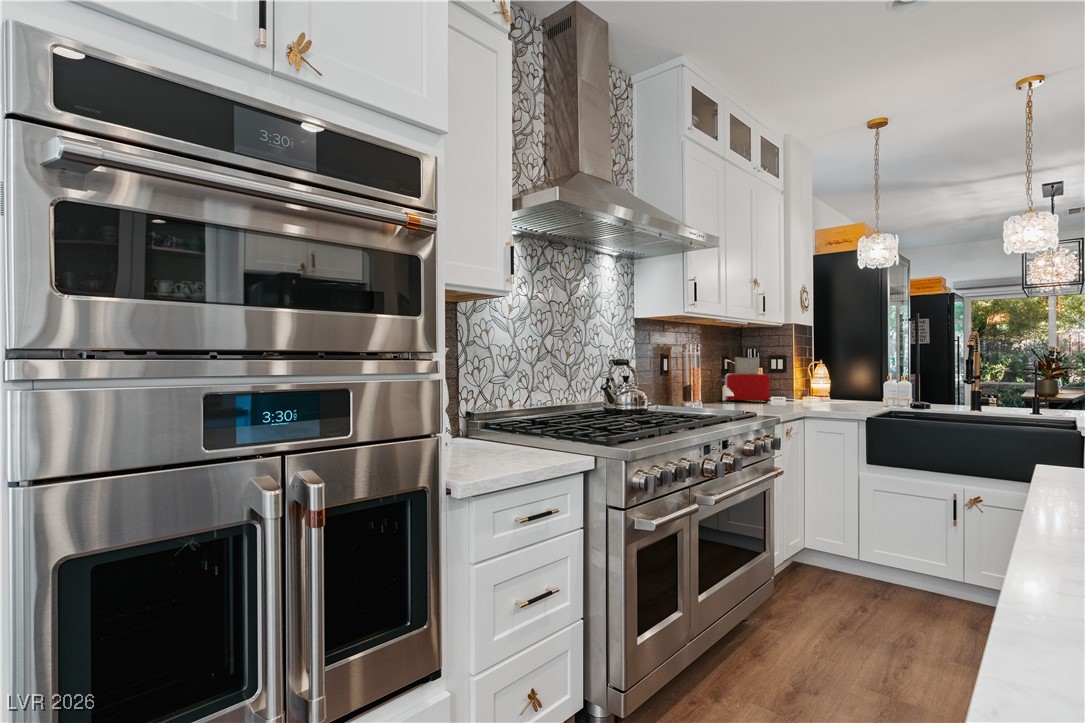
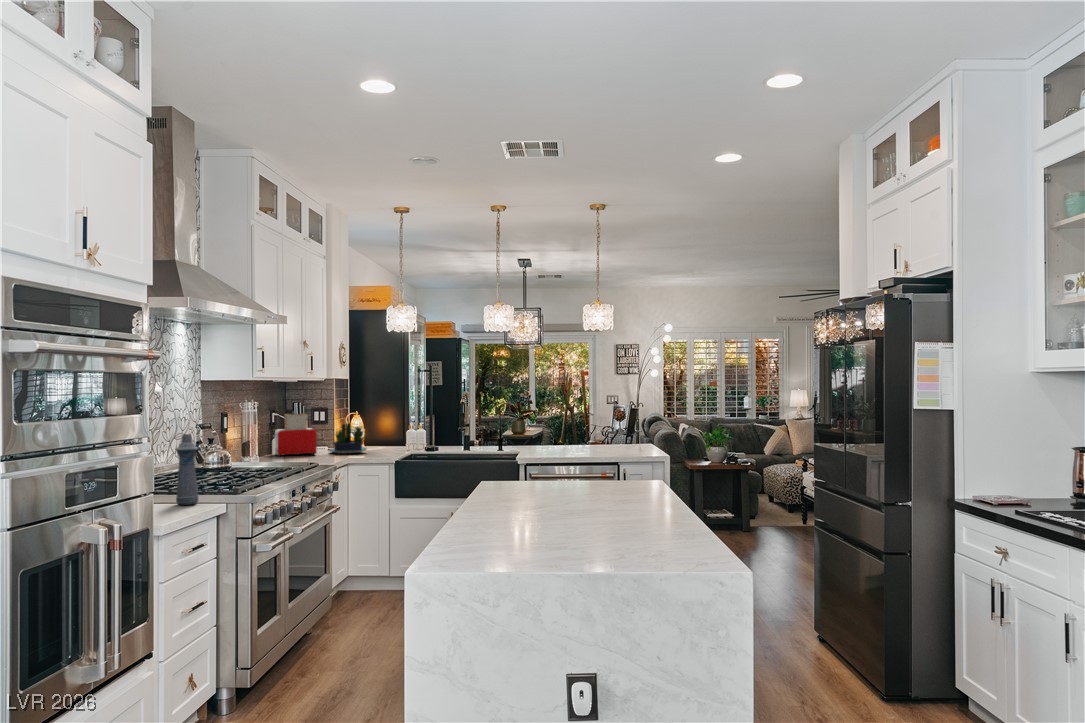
bottle: none [571,348,596,432] -> present [176,434,199,505]
potted plant: none [785,370,838,404] -> present [330,423,366,454]

